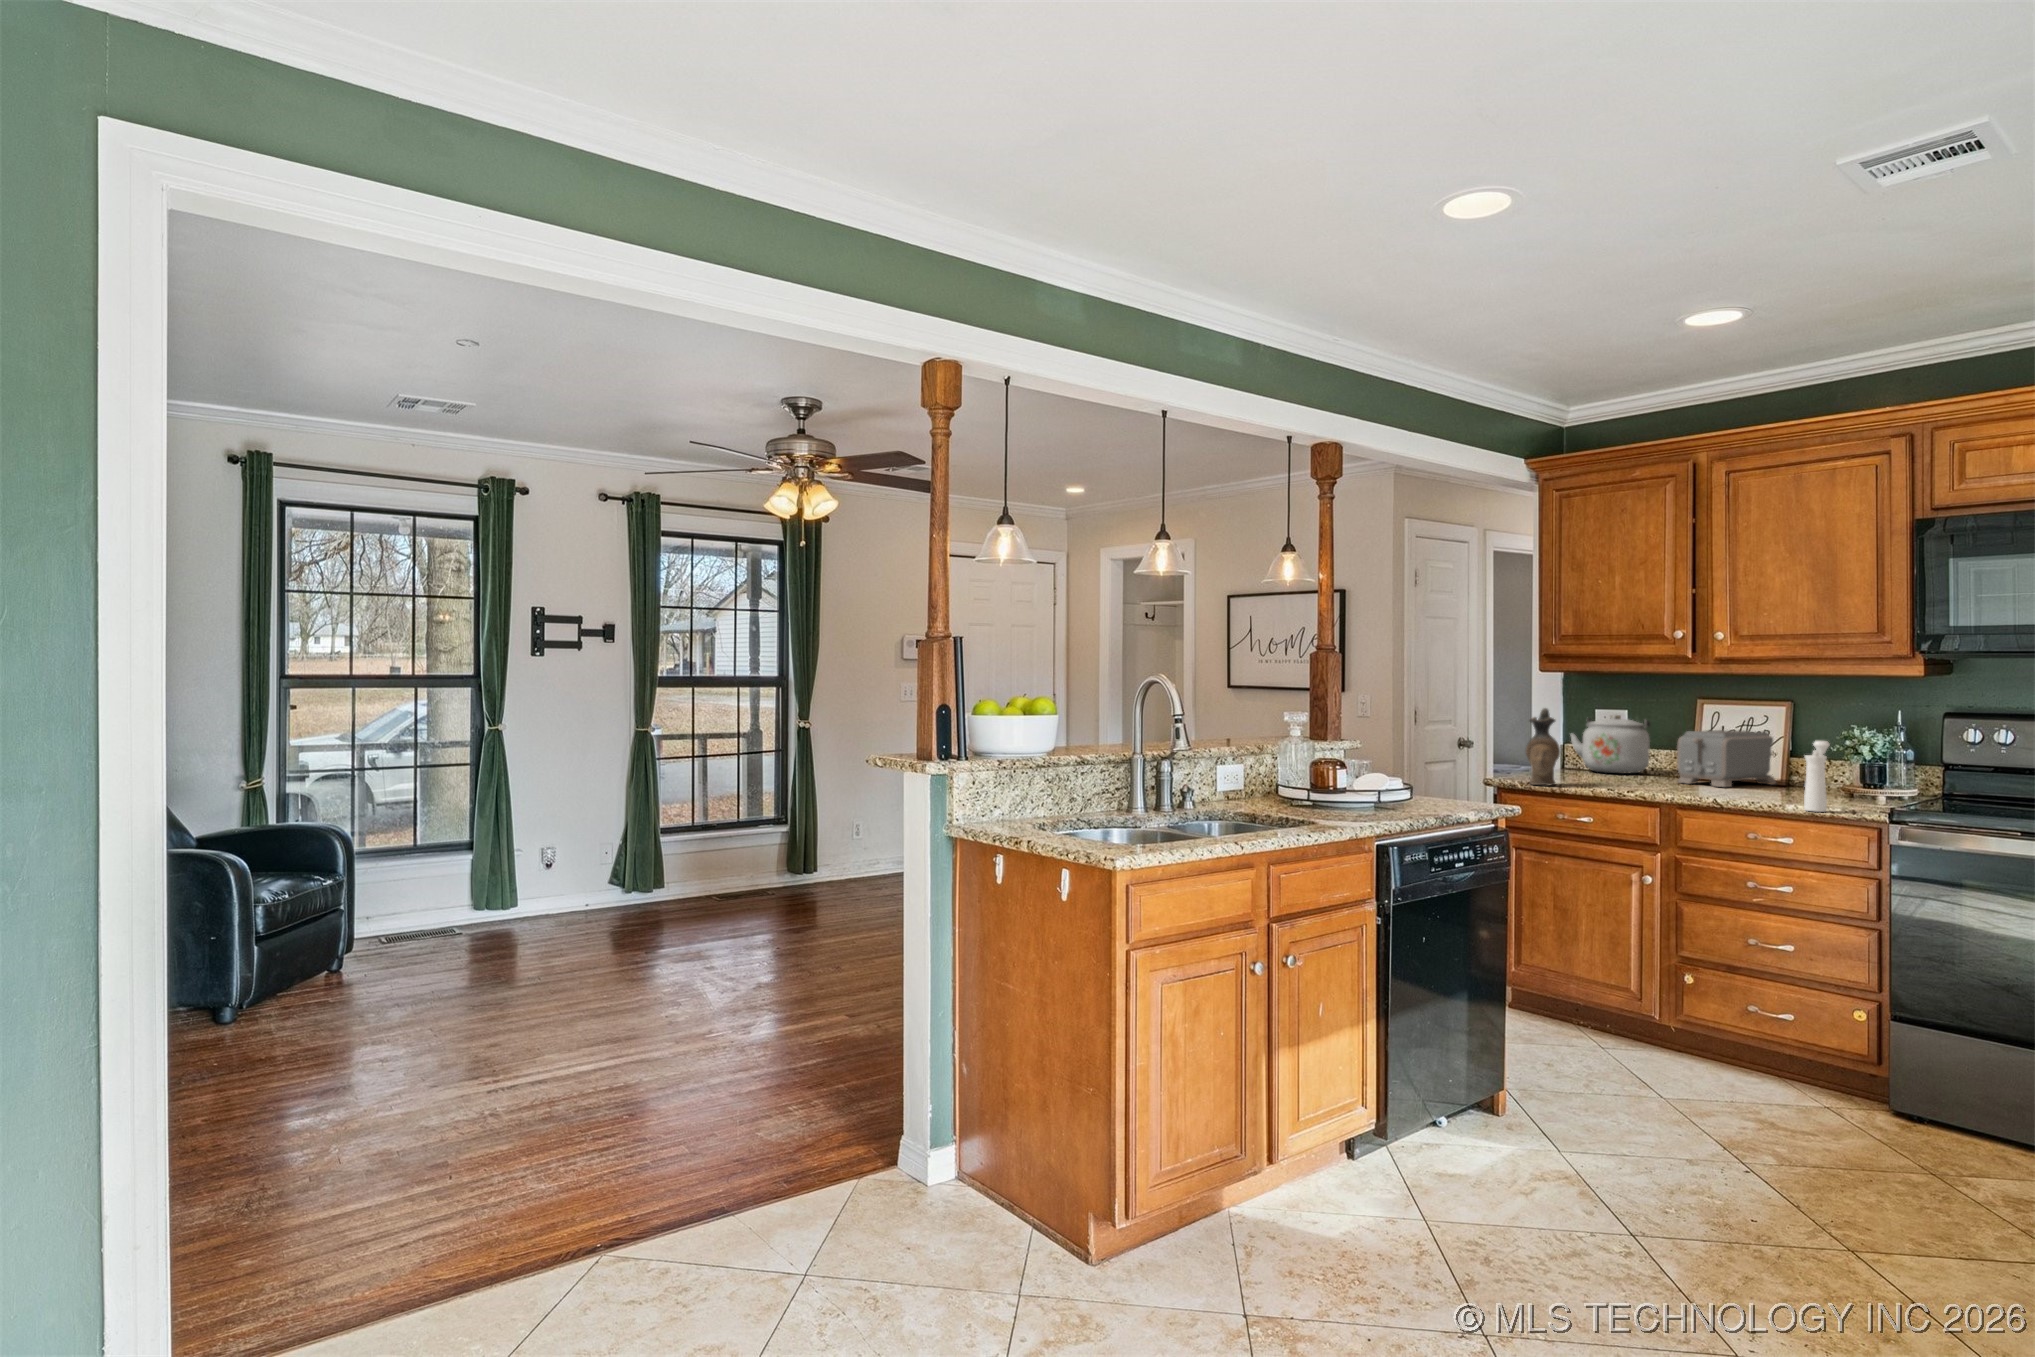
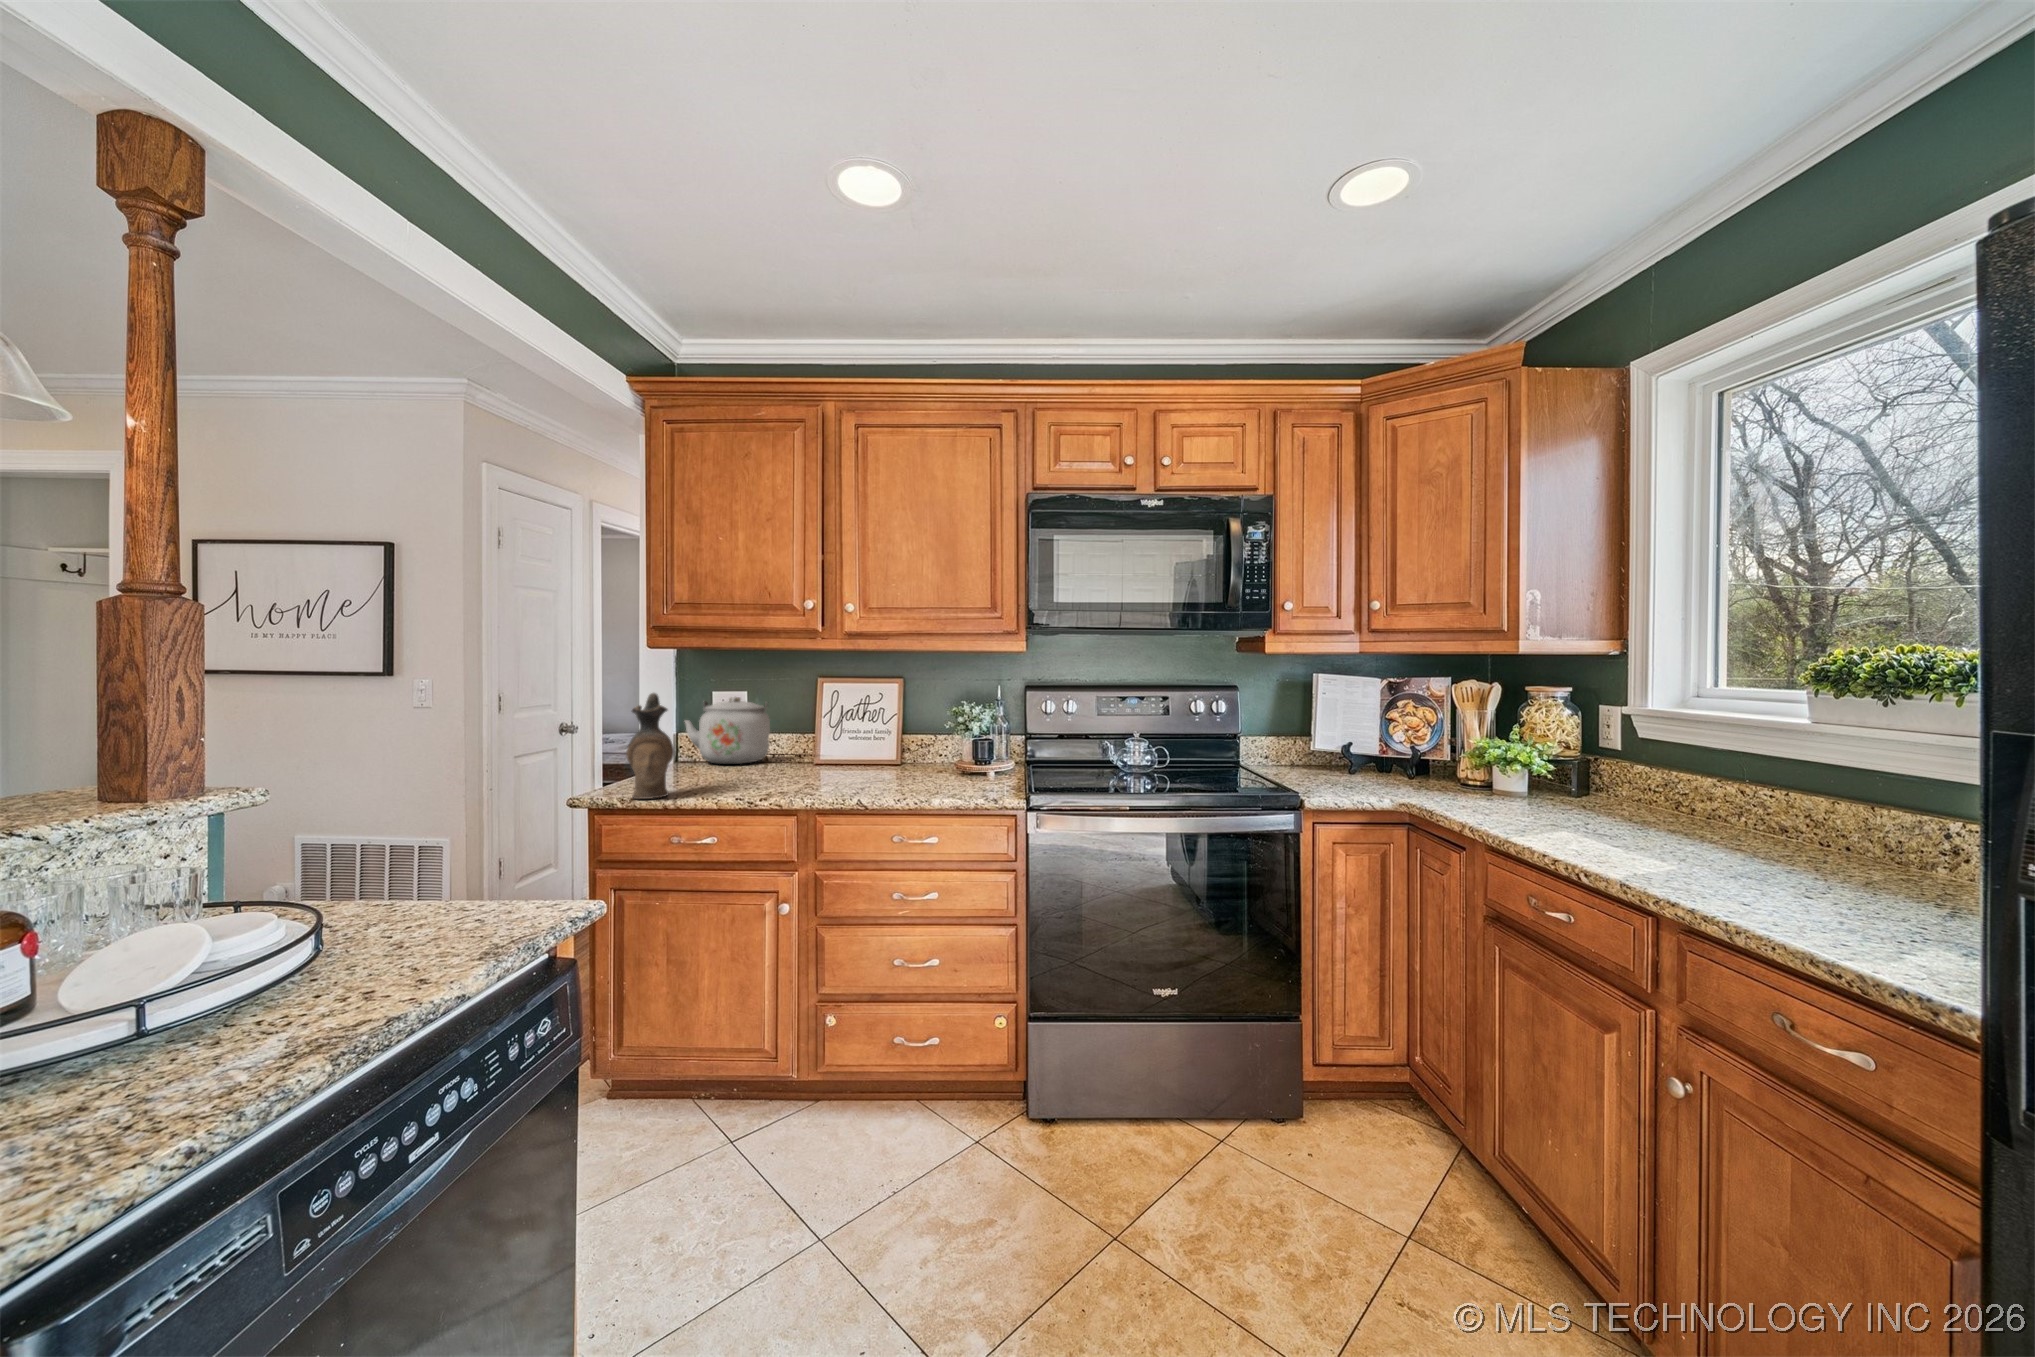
toaster: present [1677,730,1776,787] -> none [804,710,891,775]
pepper mill: present [1804,741,1829,812] -> none [954,723,976,807]

